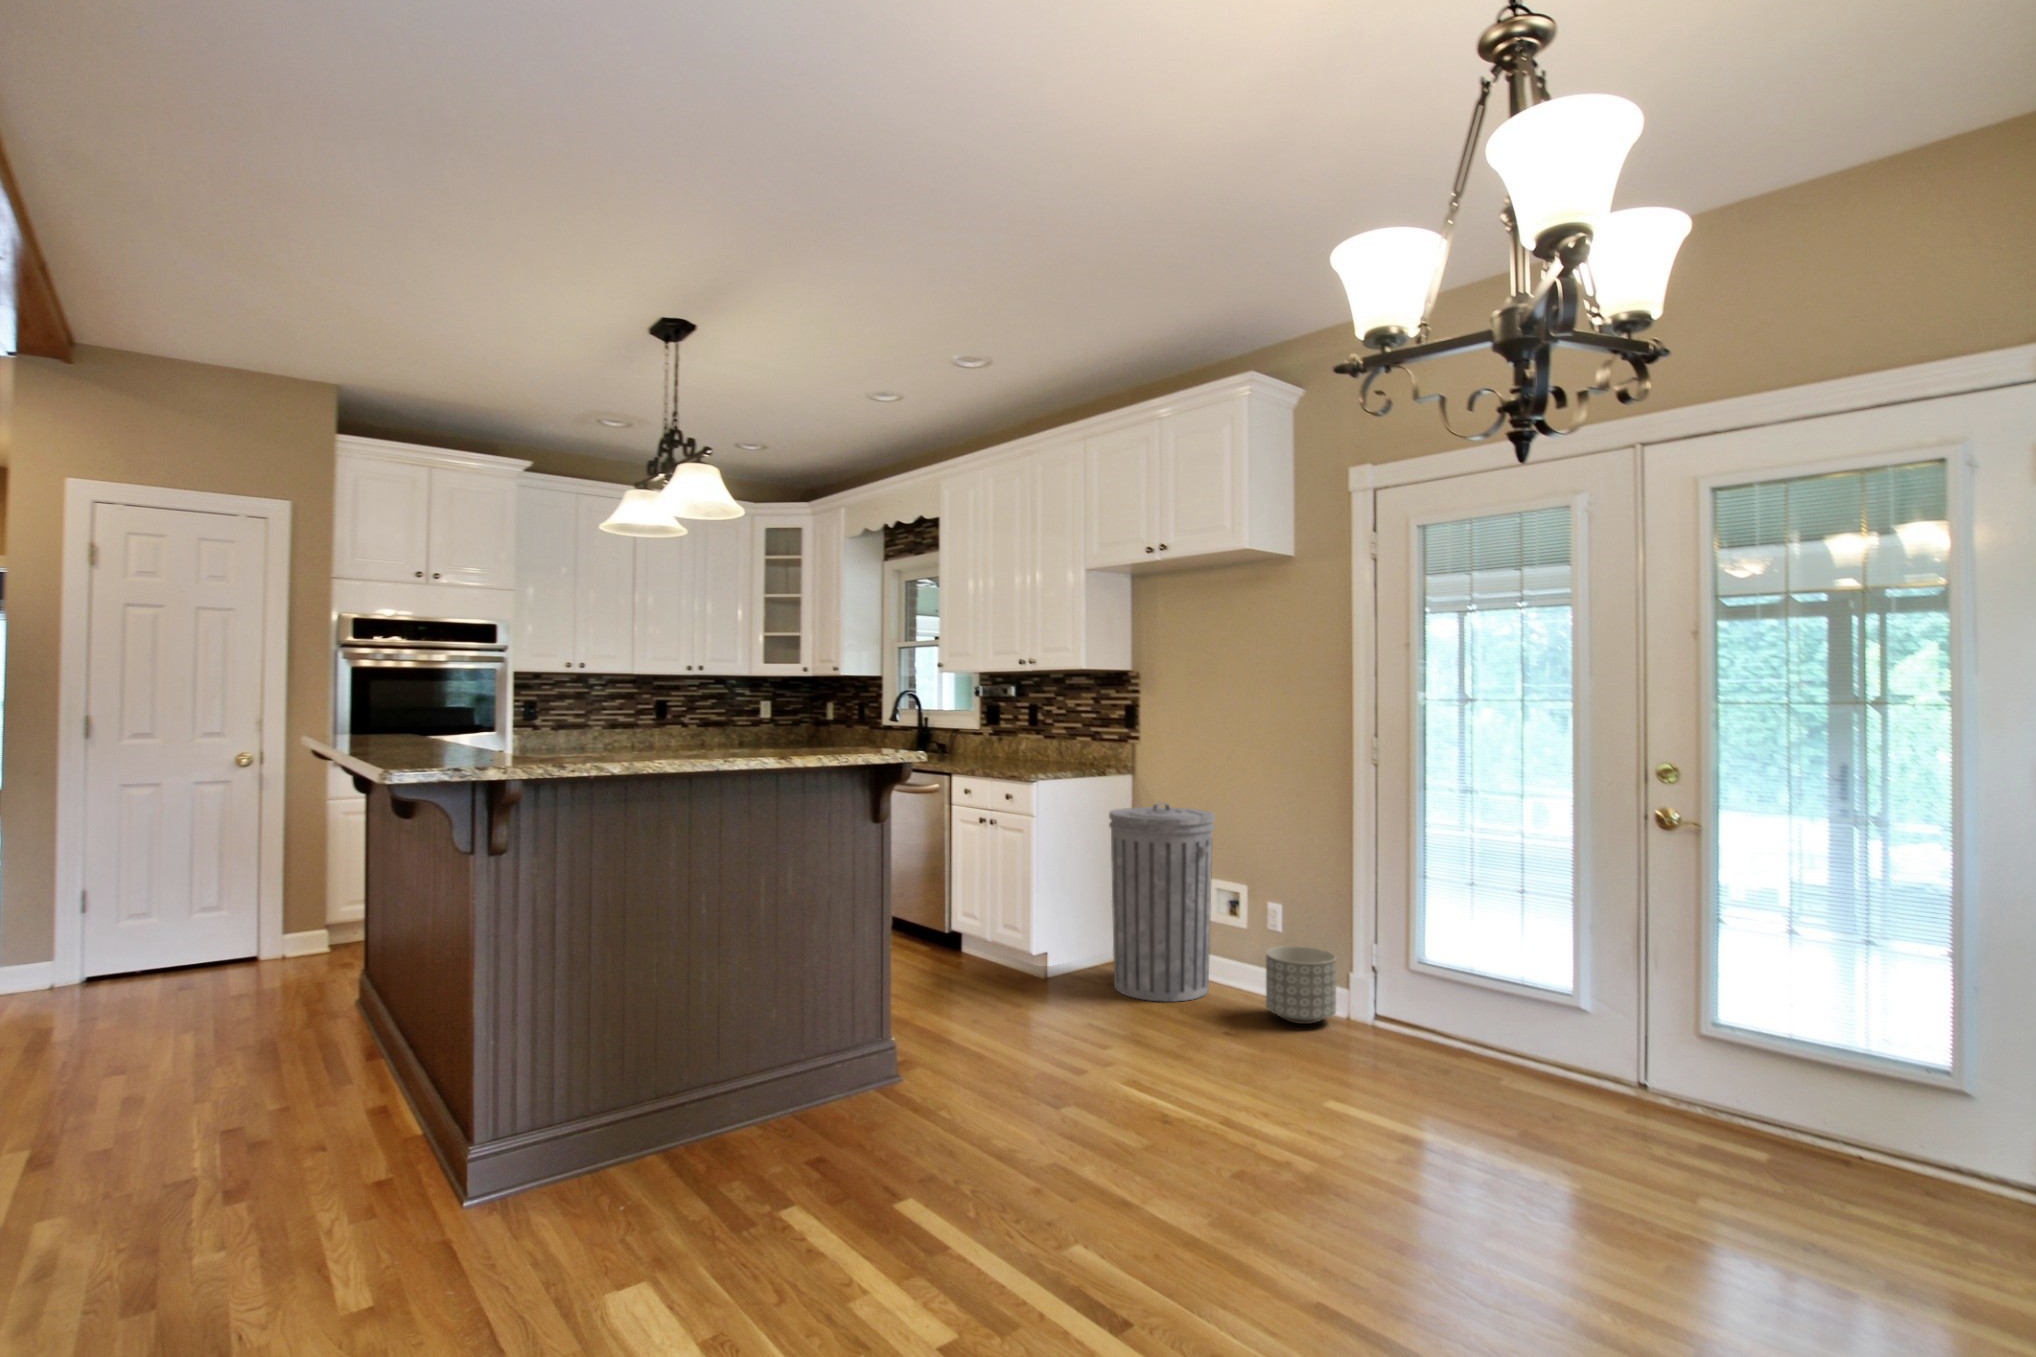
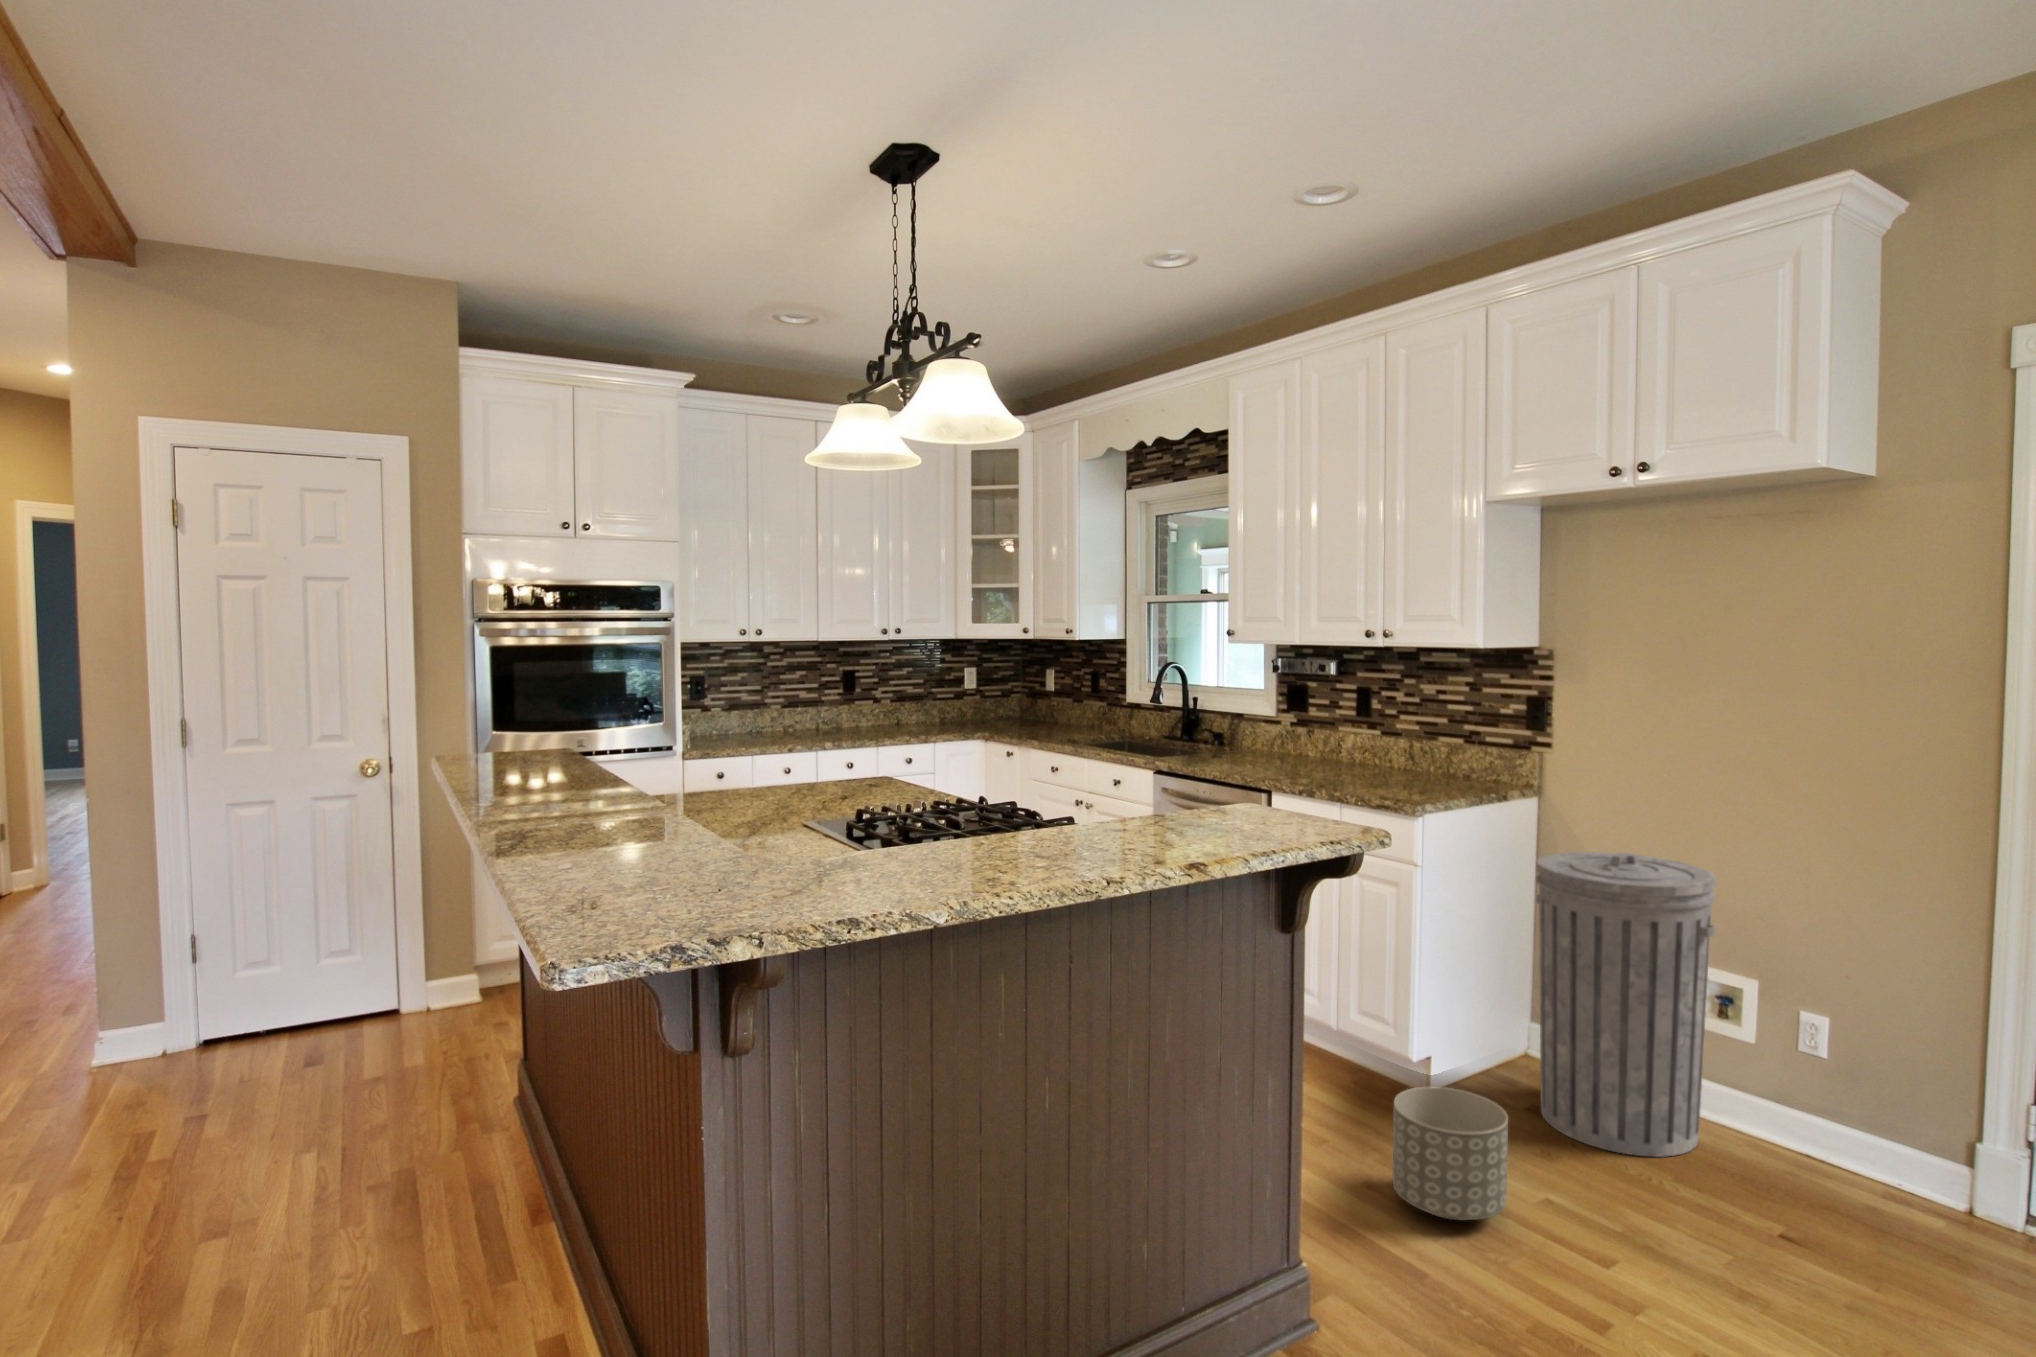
planter: present [1266,946,1336,1024] -> present [1393,1087,1508,1221]

